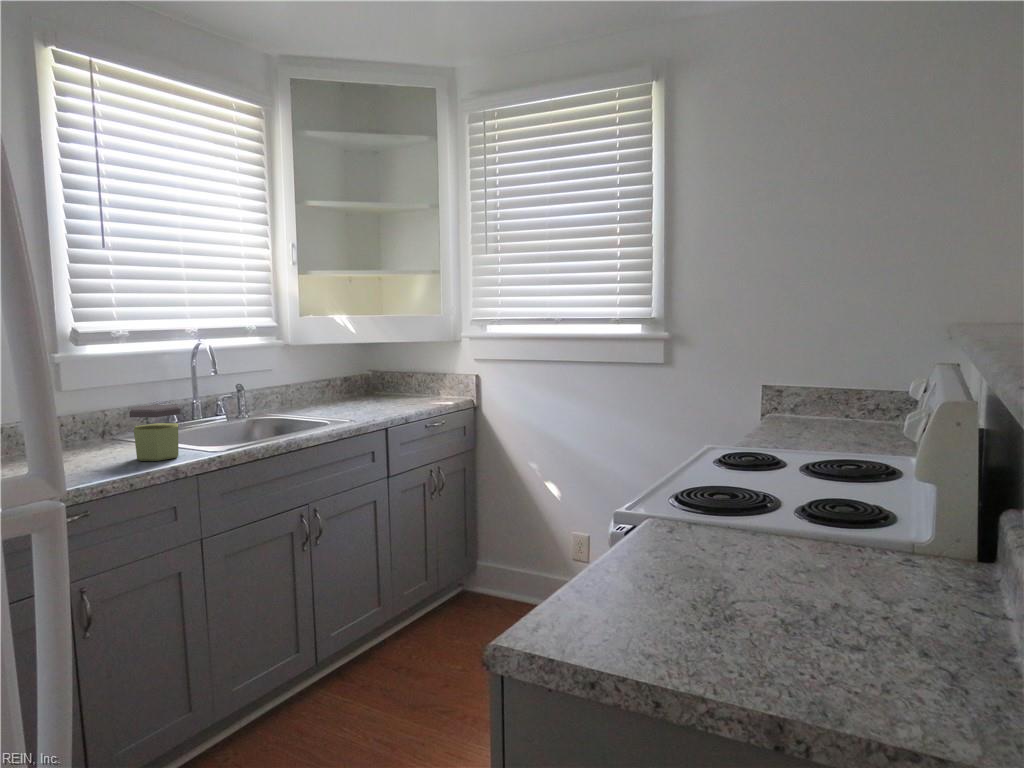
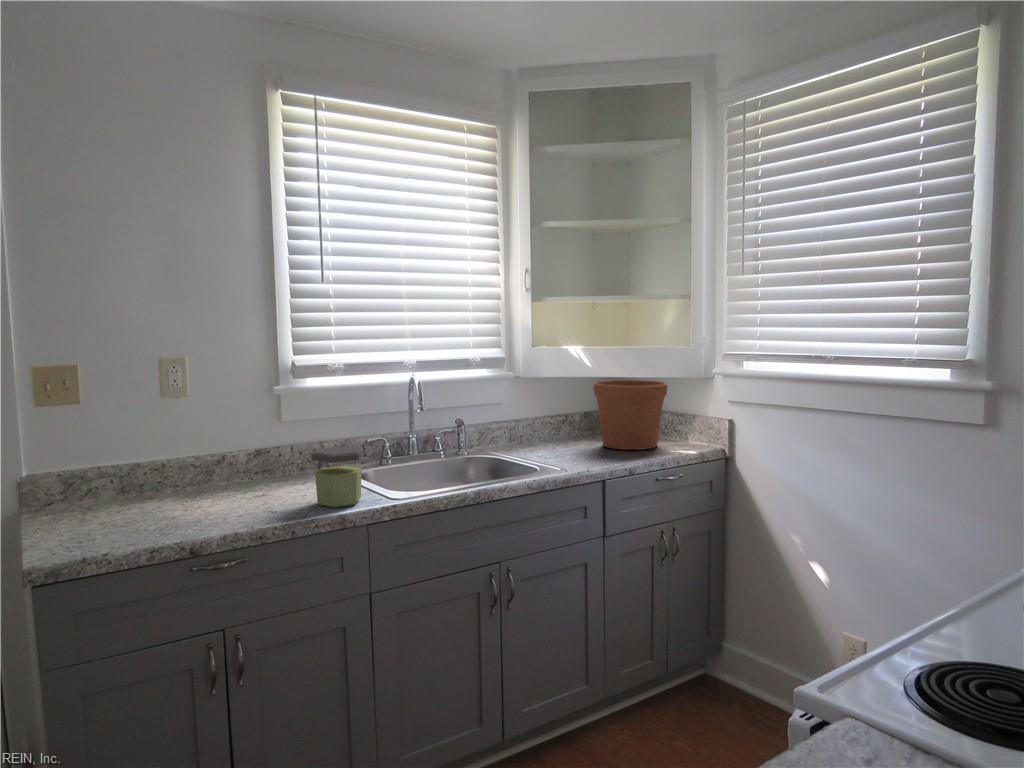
flower pot: none [364,346,428,405] -> present [593,380,667,450]

